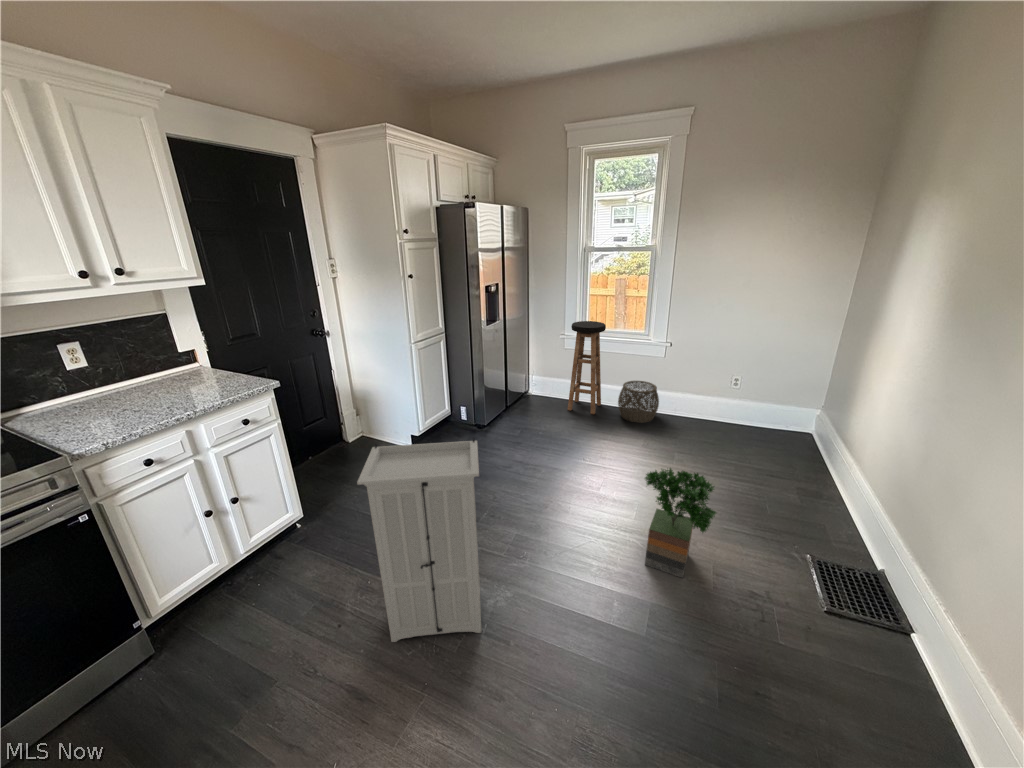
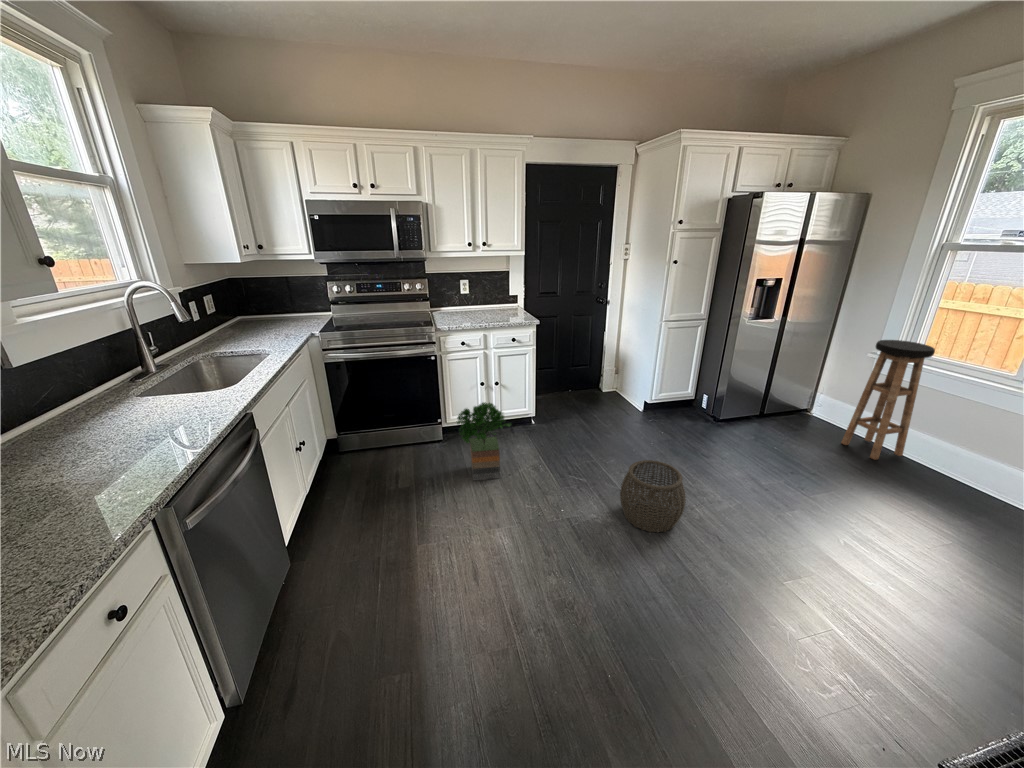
woven basket: present [618,381,659,423] -> present [620,460,686,533]
storage cabinet: present [357,439,481,642] -> none [516,365,603,522]
potted tree: present [645,468,716,578] -> present [457,402,511,480]

